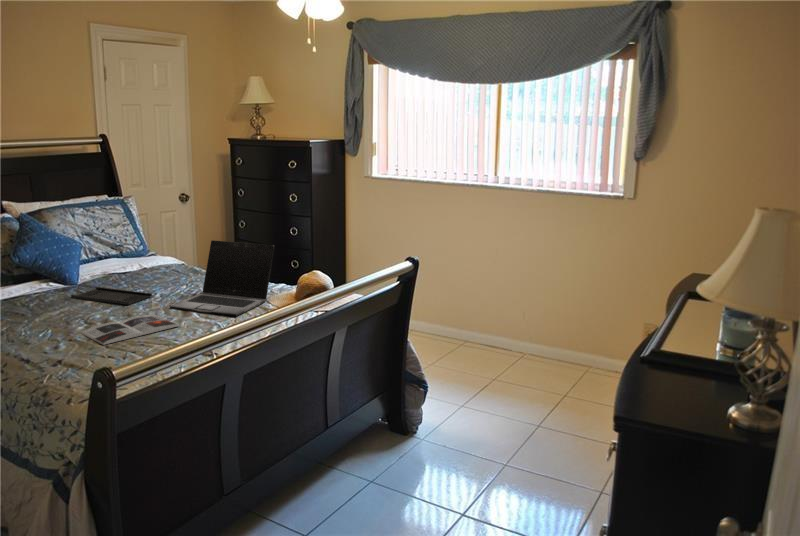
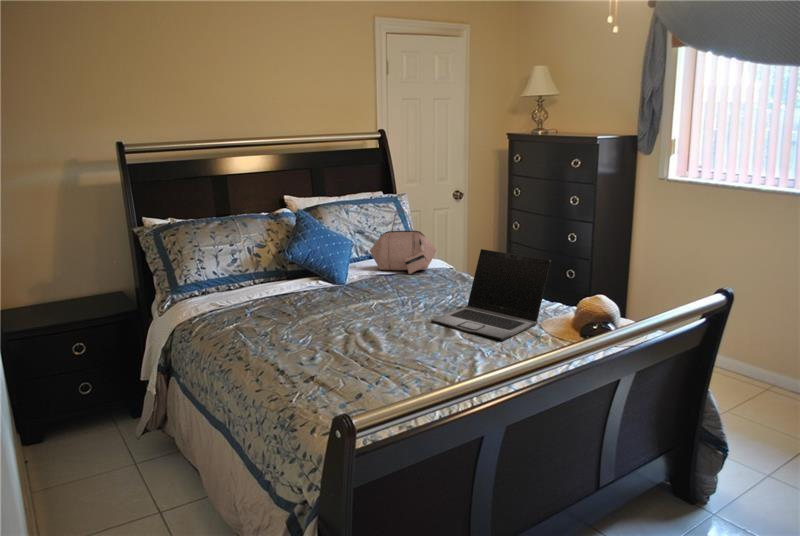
handbag: none [99,210,168,271] -> present [370,210,437,274]
tray: present [71,287,152,305] -> none [337,289,415,314]
magazine: present [81,315,179,345] -> none [338,329,440,362]

